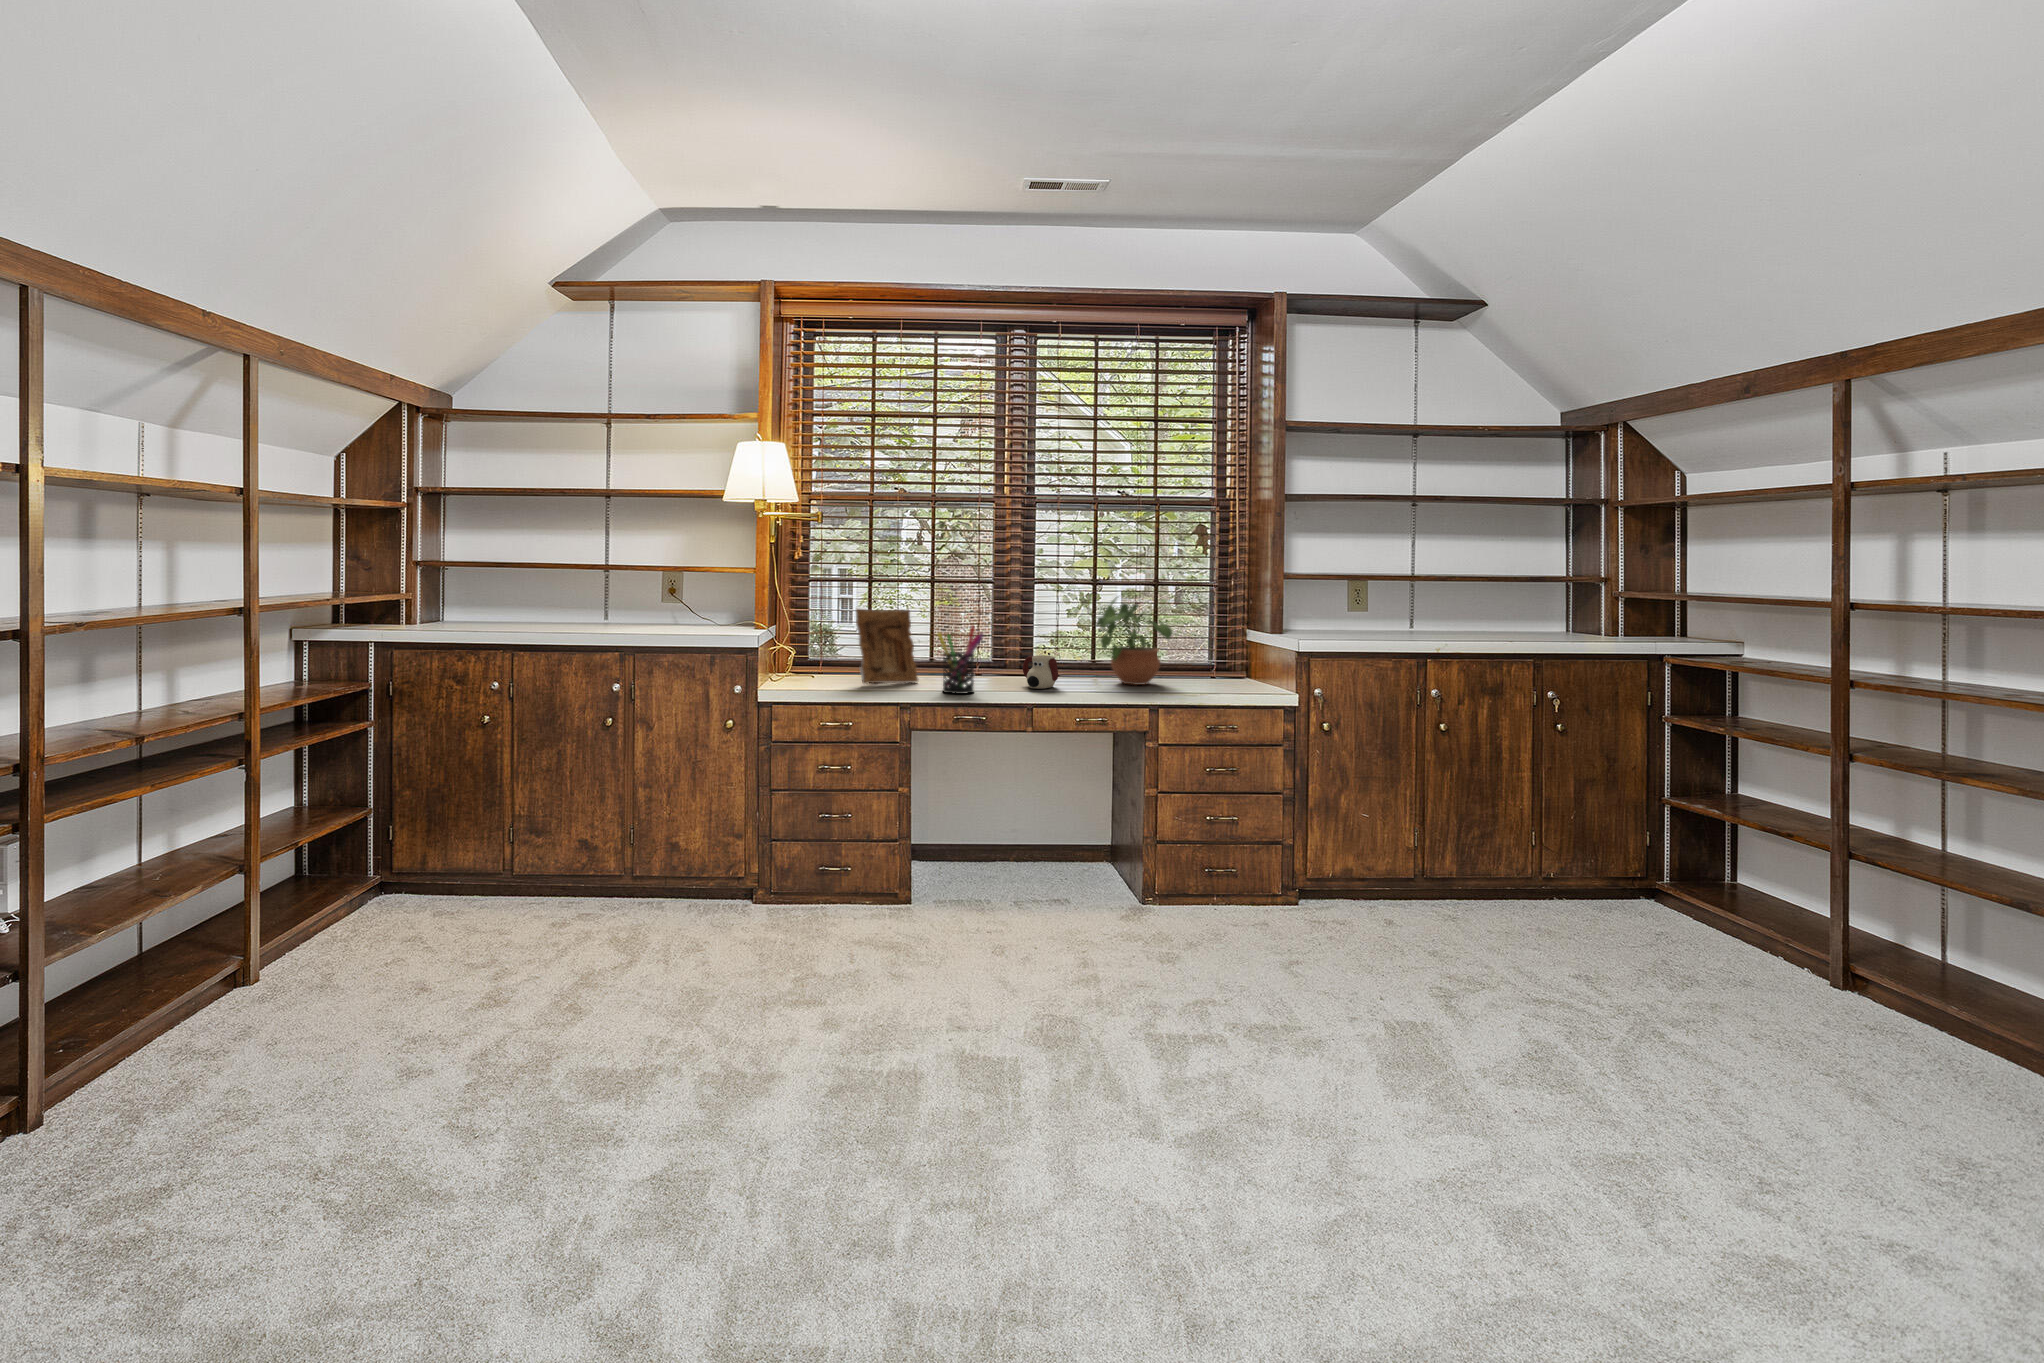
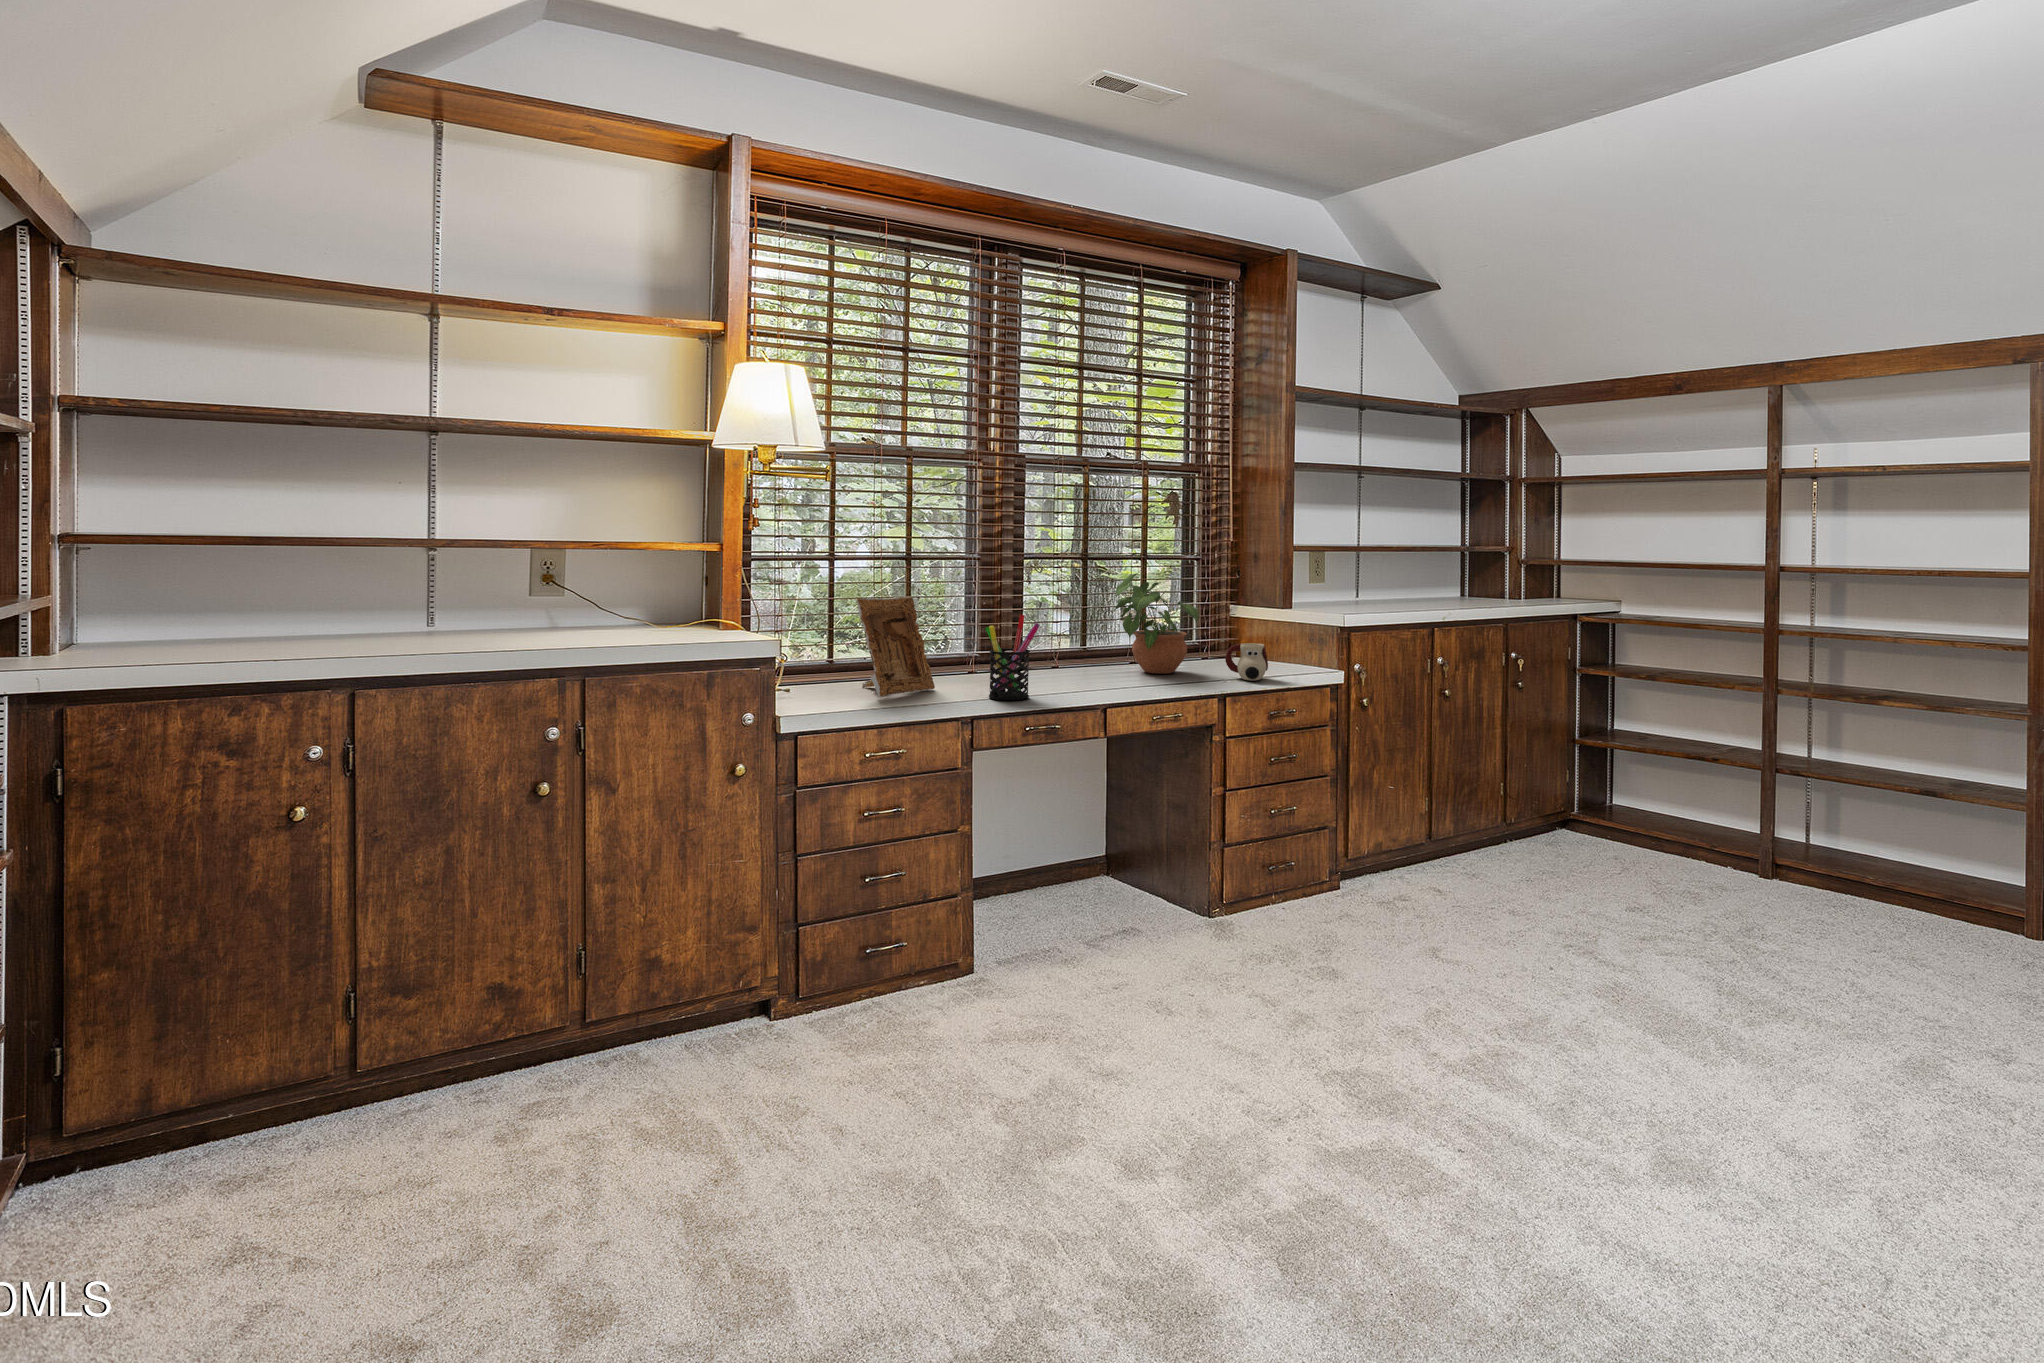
mug: present [1023,655,1058,689] -> present [1225,643,1268,681]

